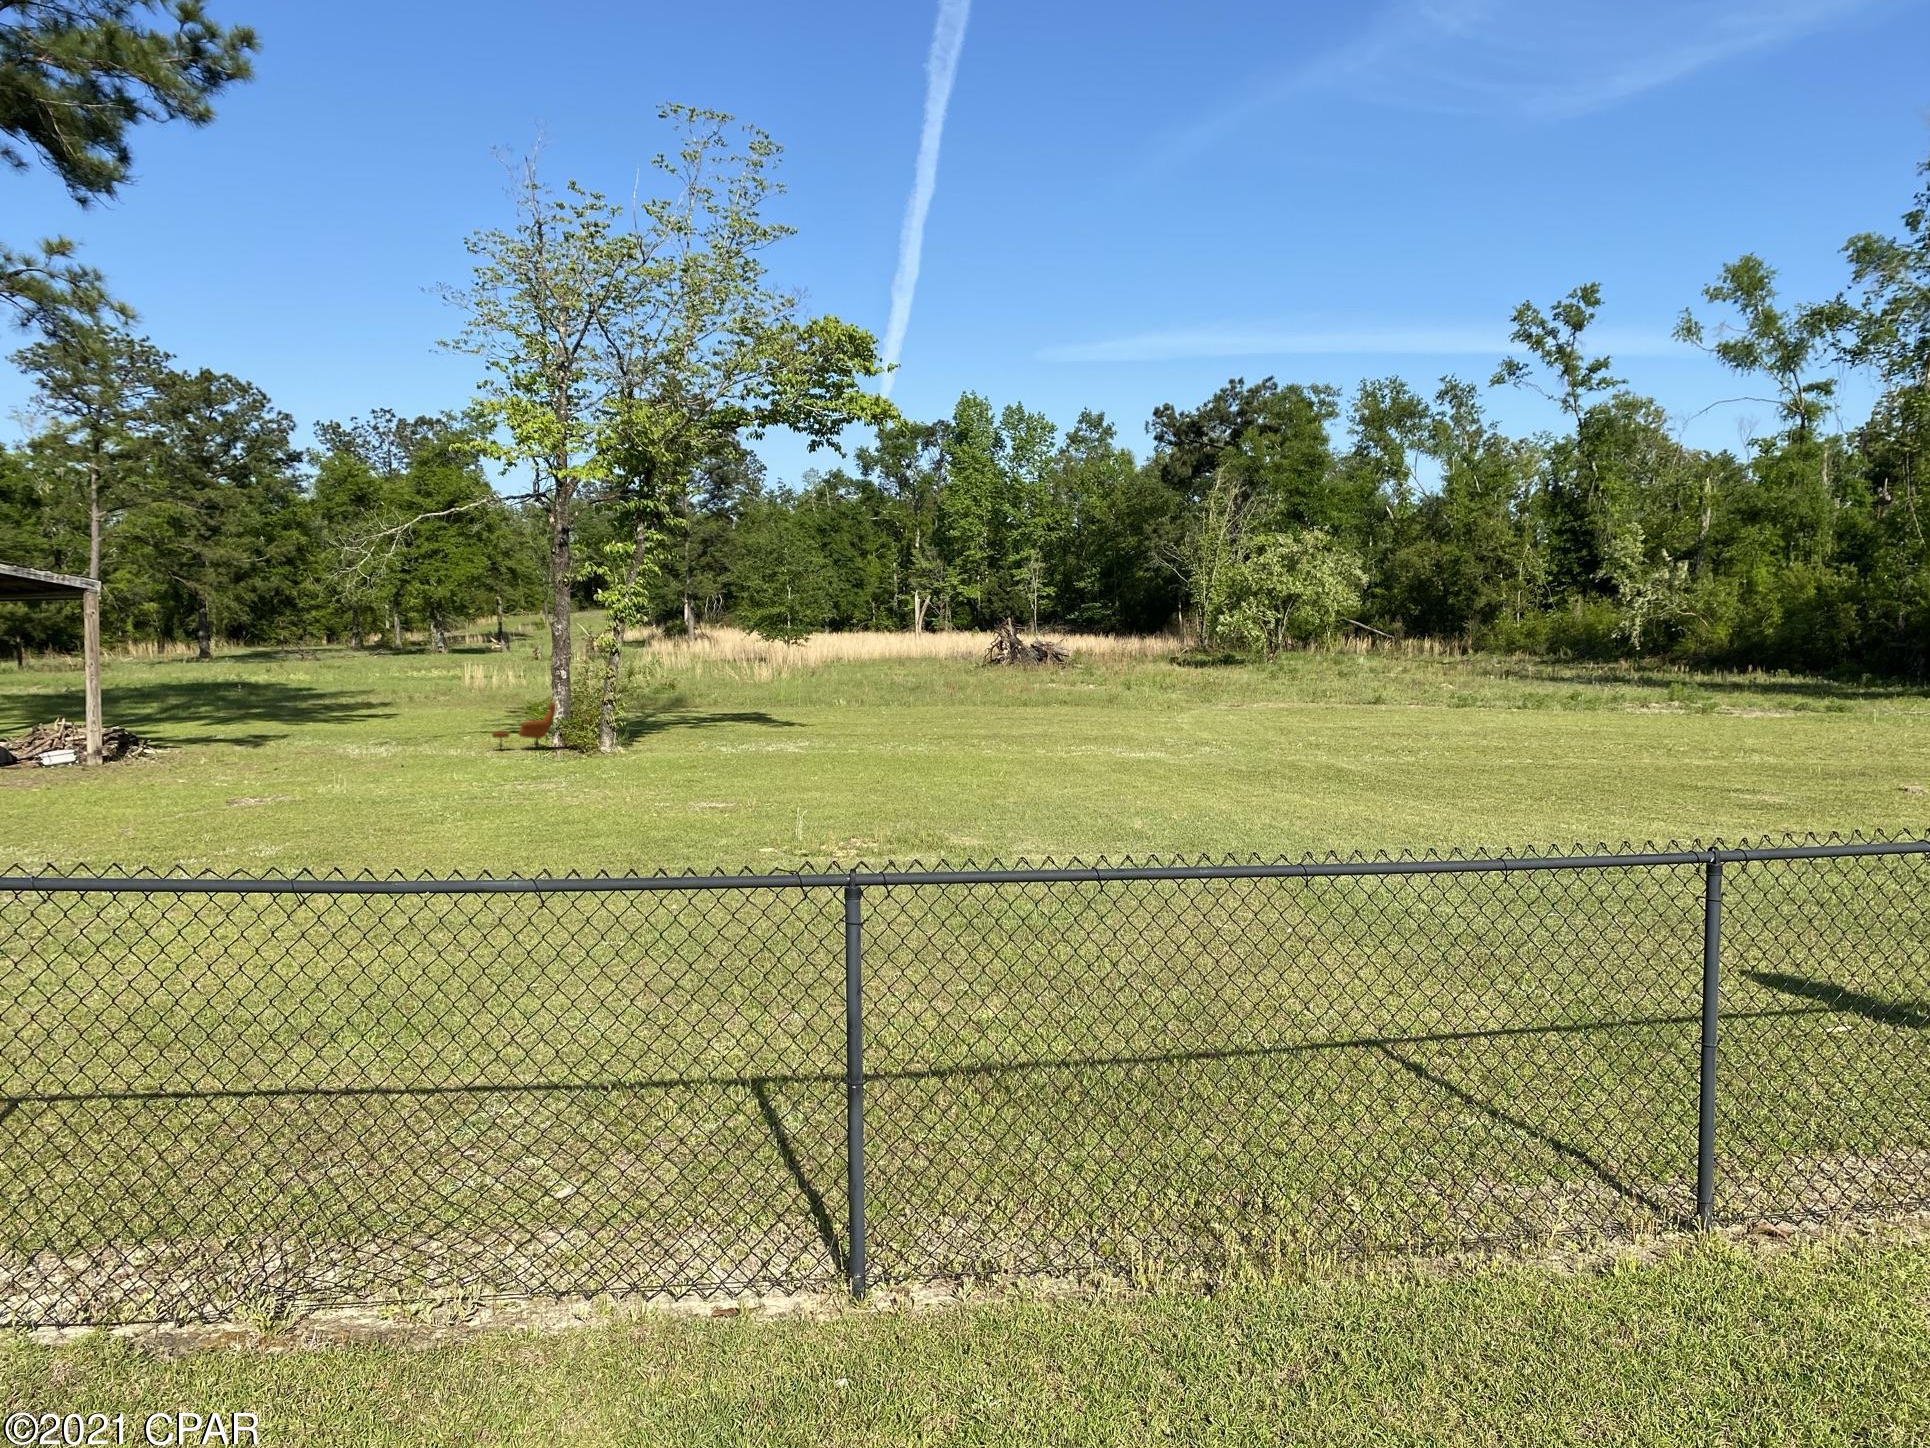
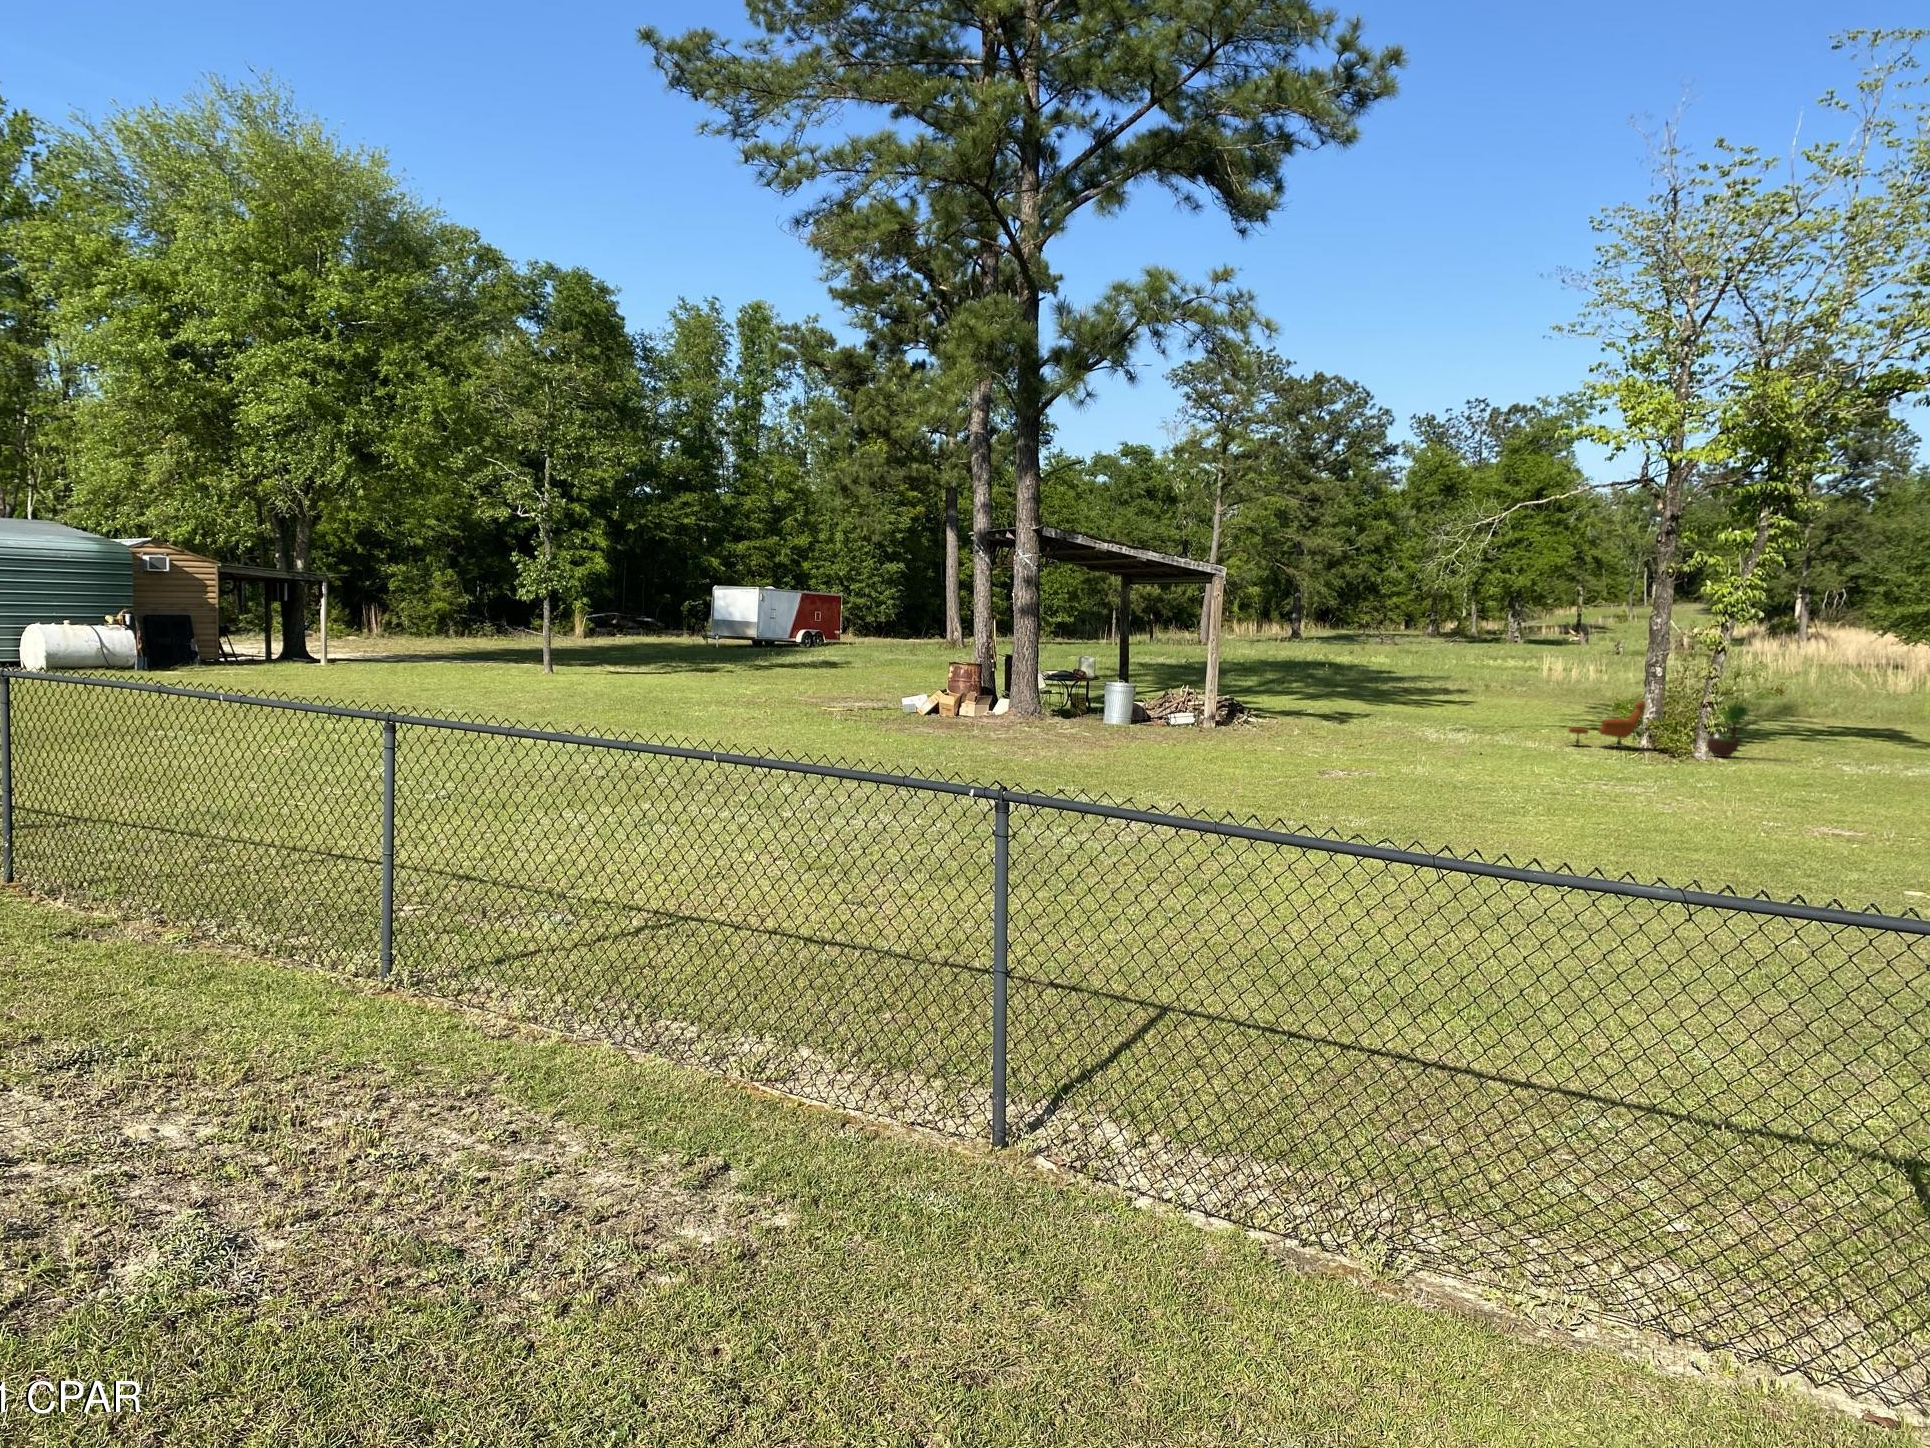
potted tree: none [609,694,641,748] -> present [1707,703,1749,757]

